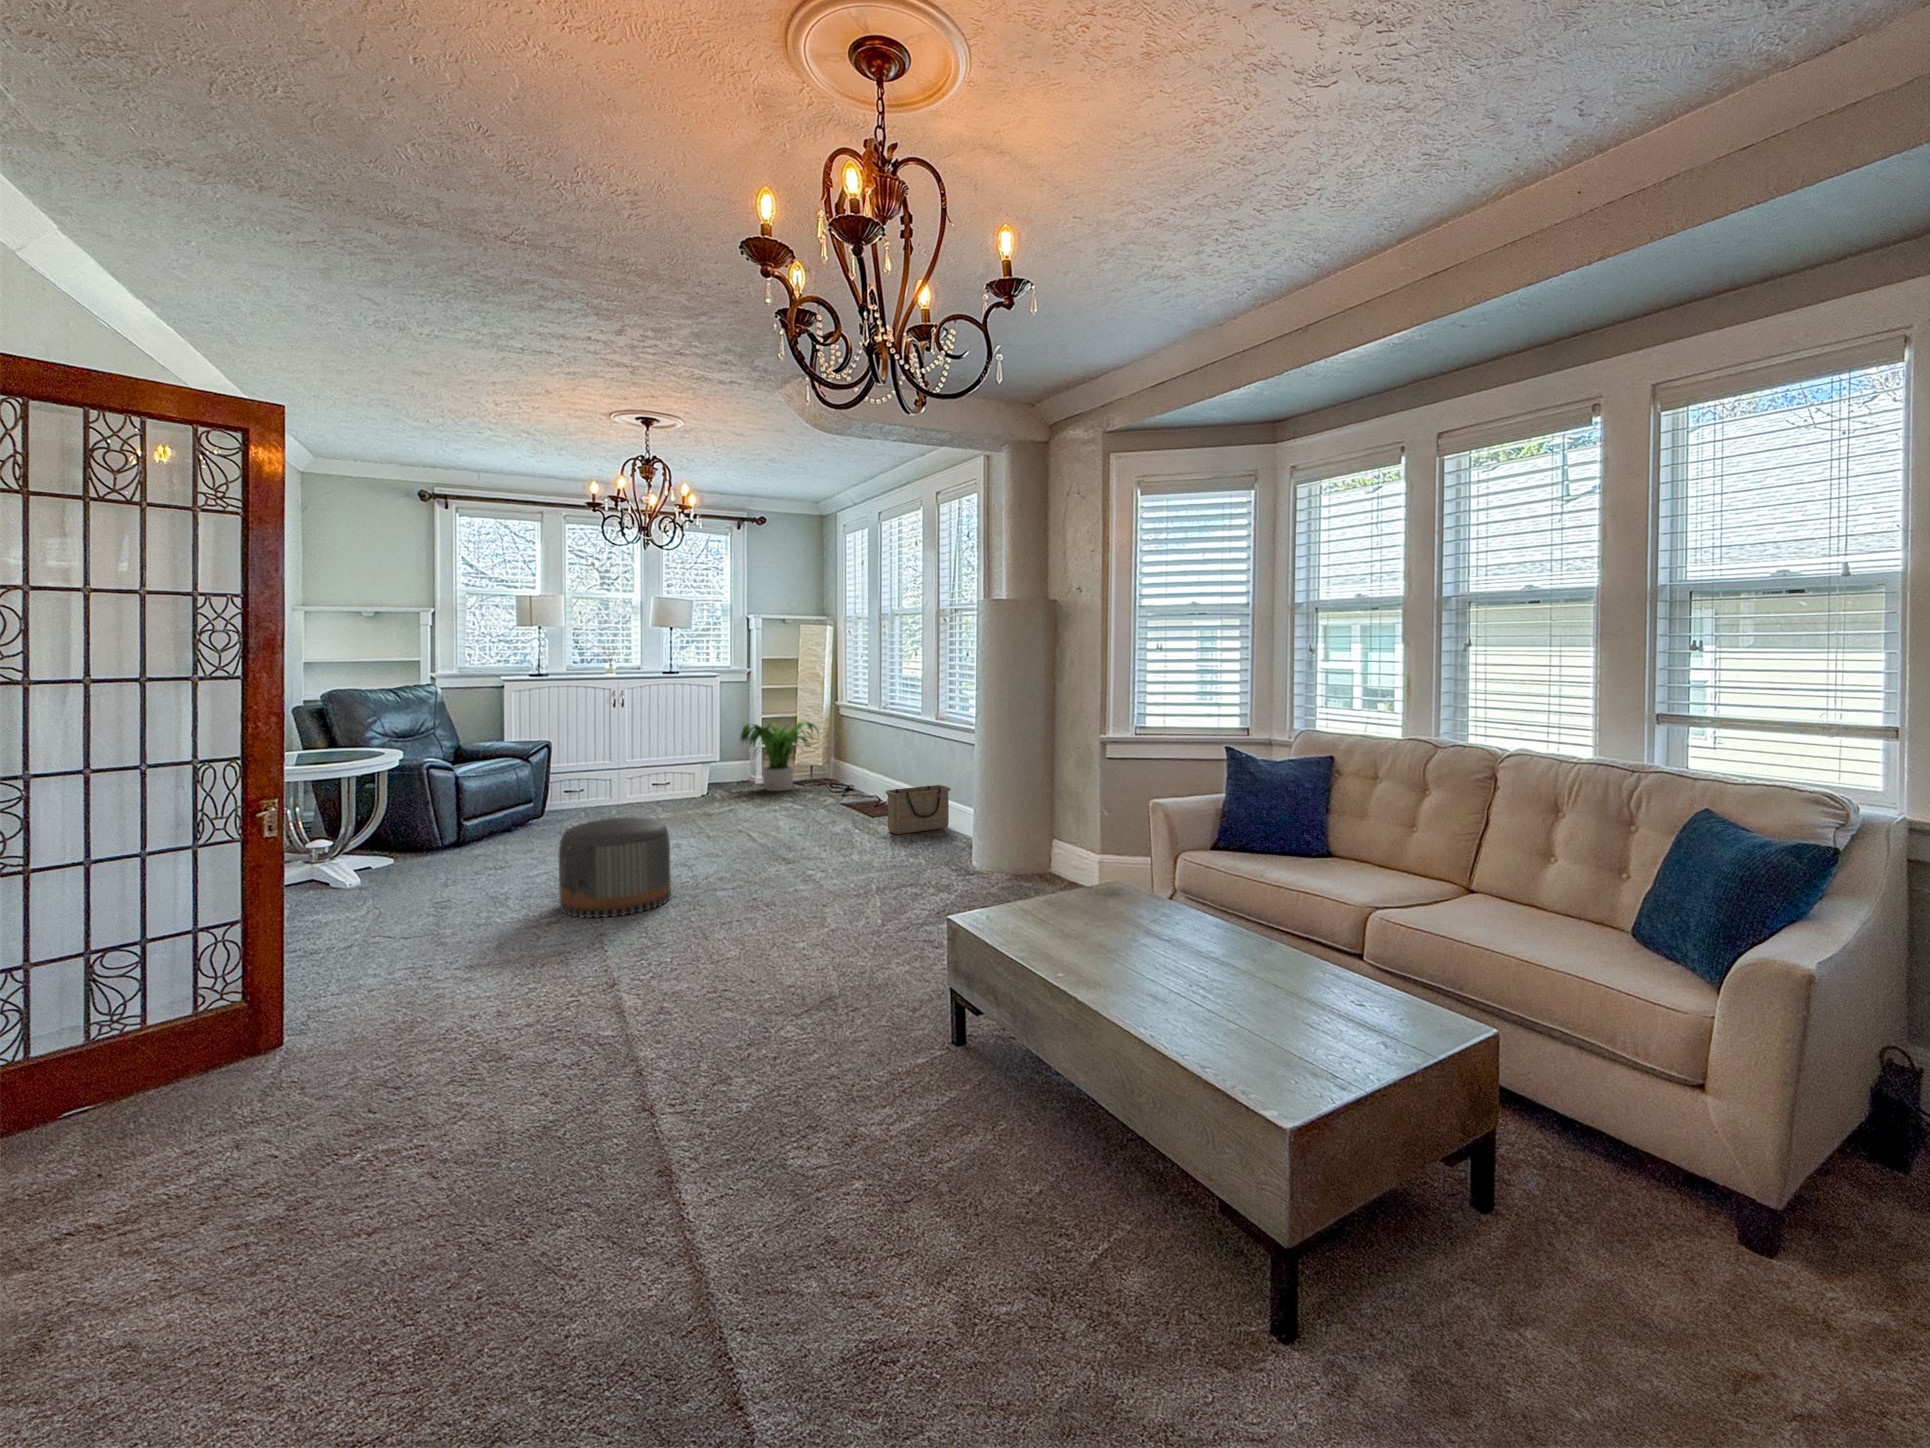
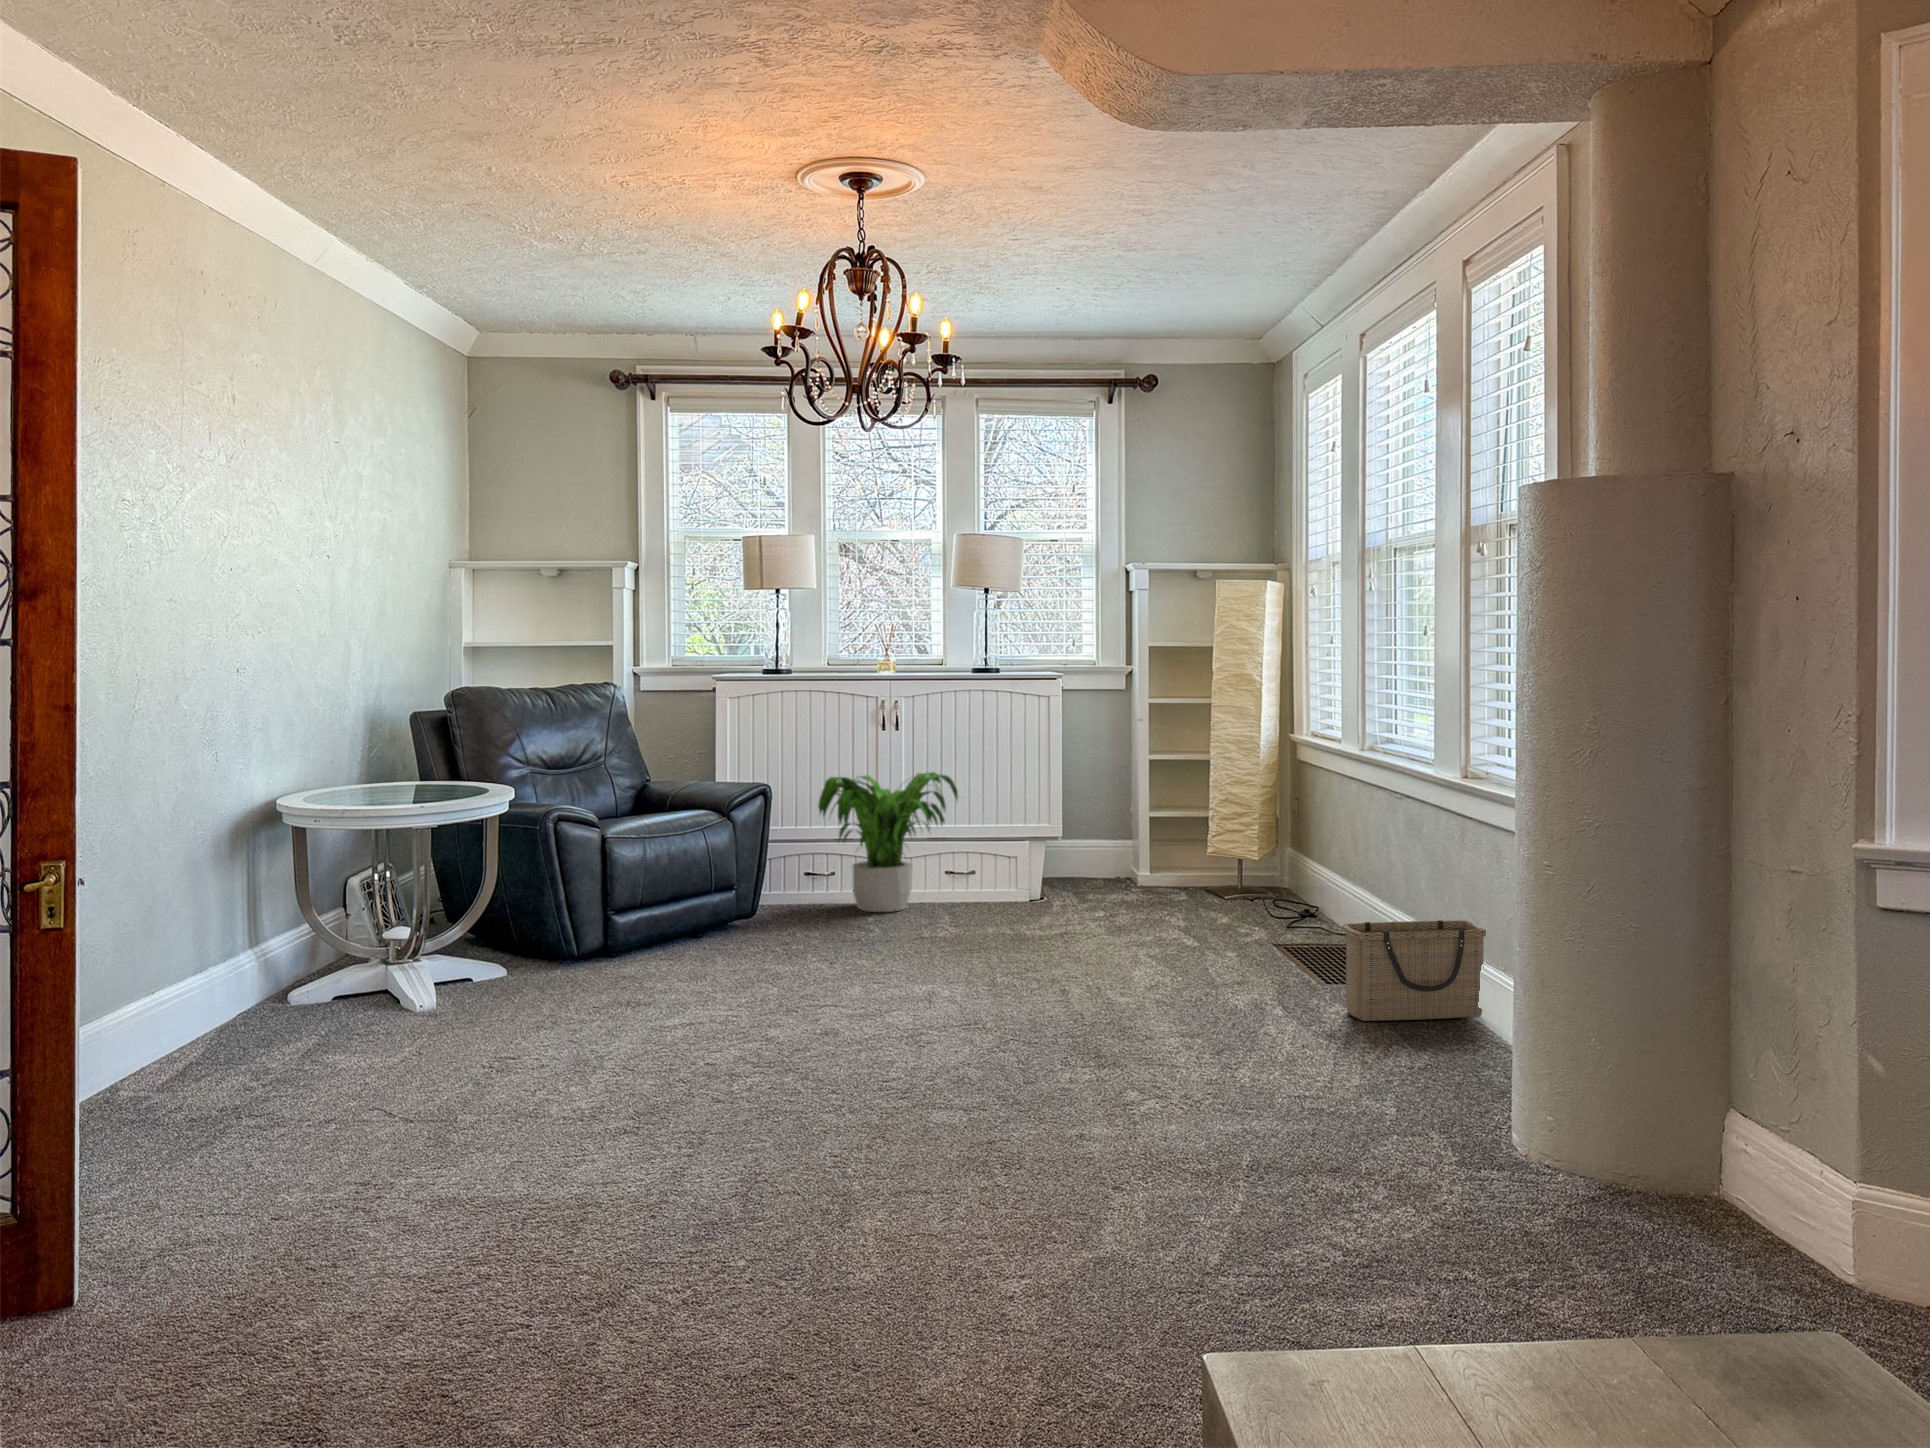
potted plant: present [741,722,818,791] -> present [818,772,958,912]
pouf: present [559,817,671,918] -> none [654,941,856,1143]

